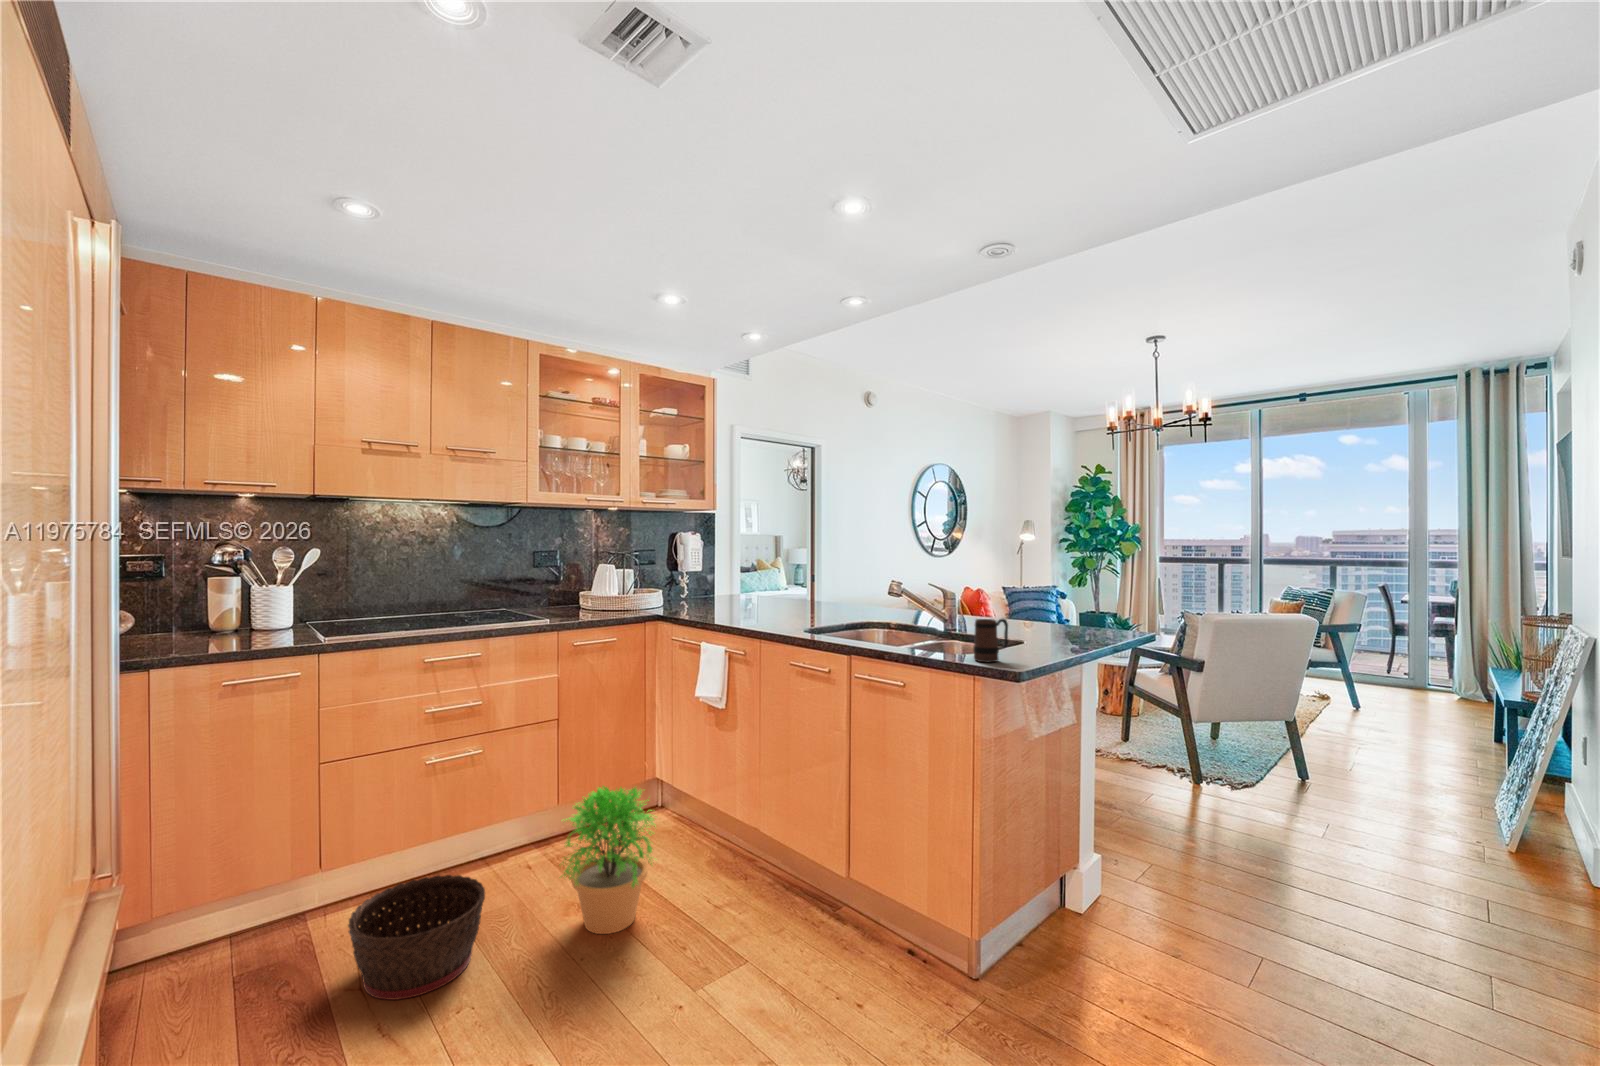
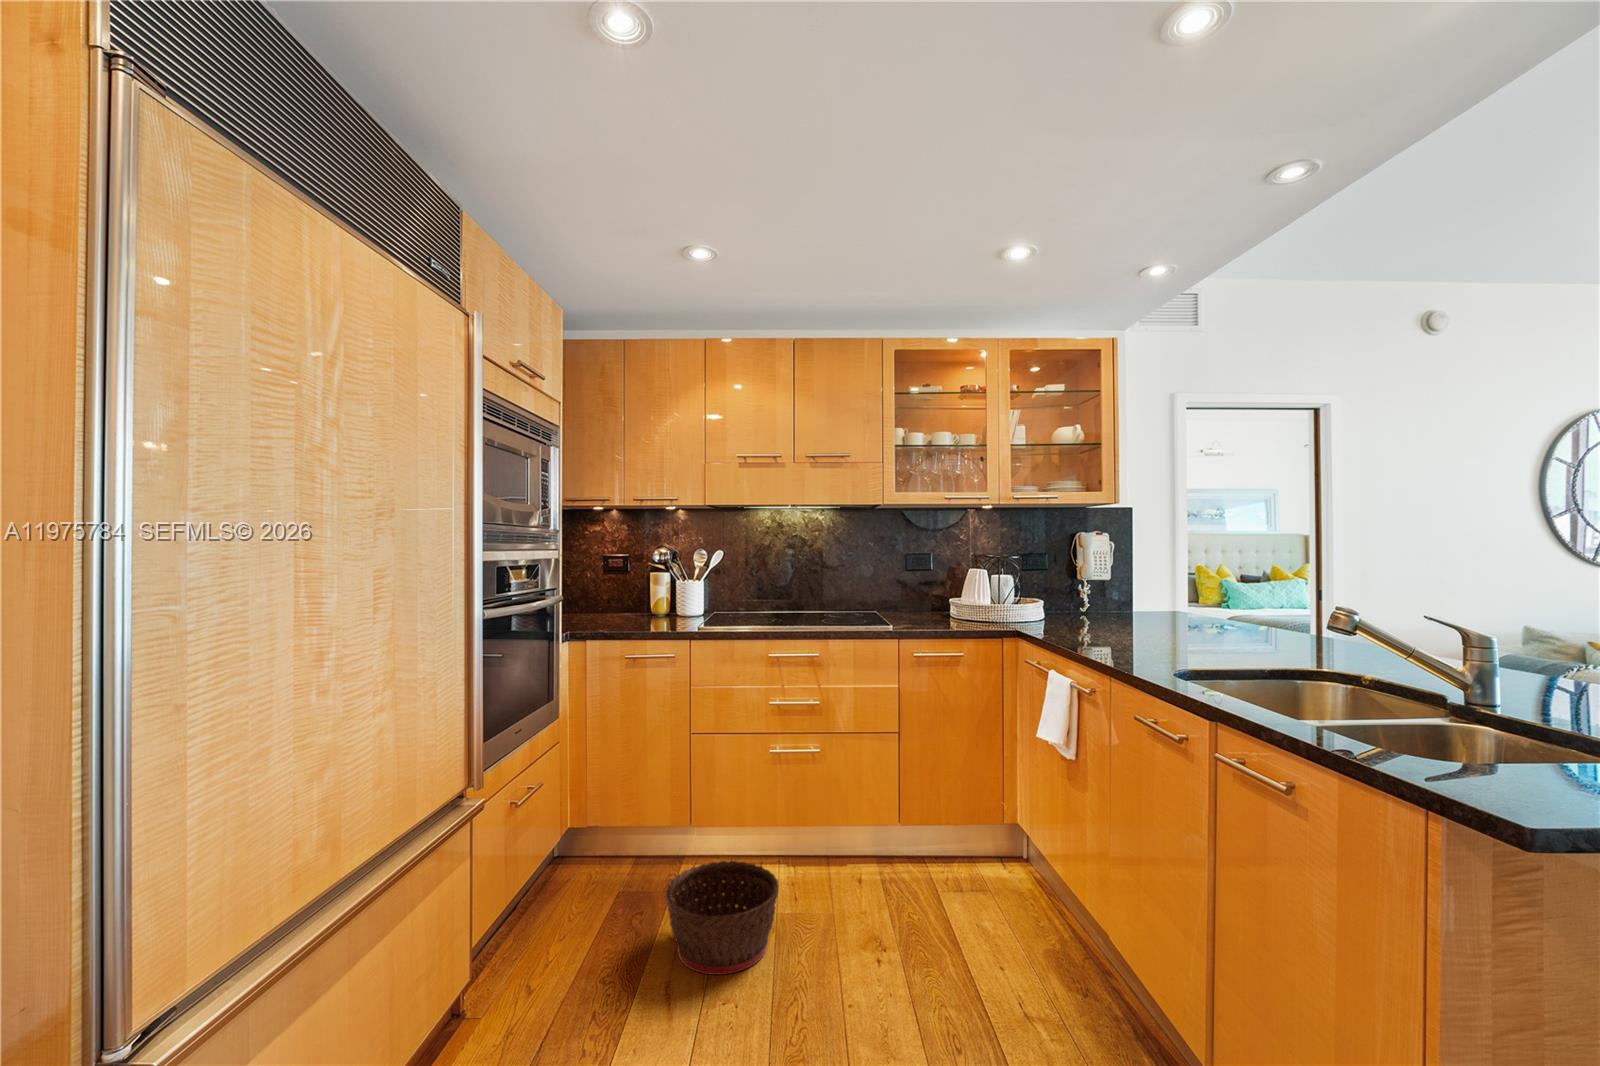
mug: present [973,619,1008,662] -> none [1416,691,1511,781]
potted plant: present [564,786,654,934] -> none [842,817,961,992]

